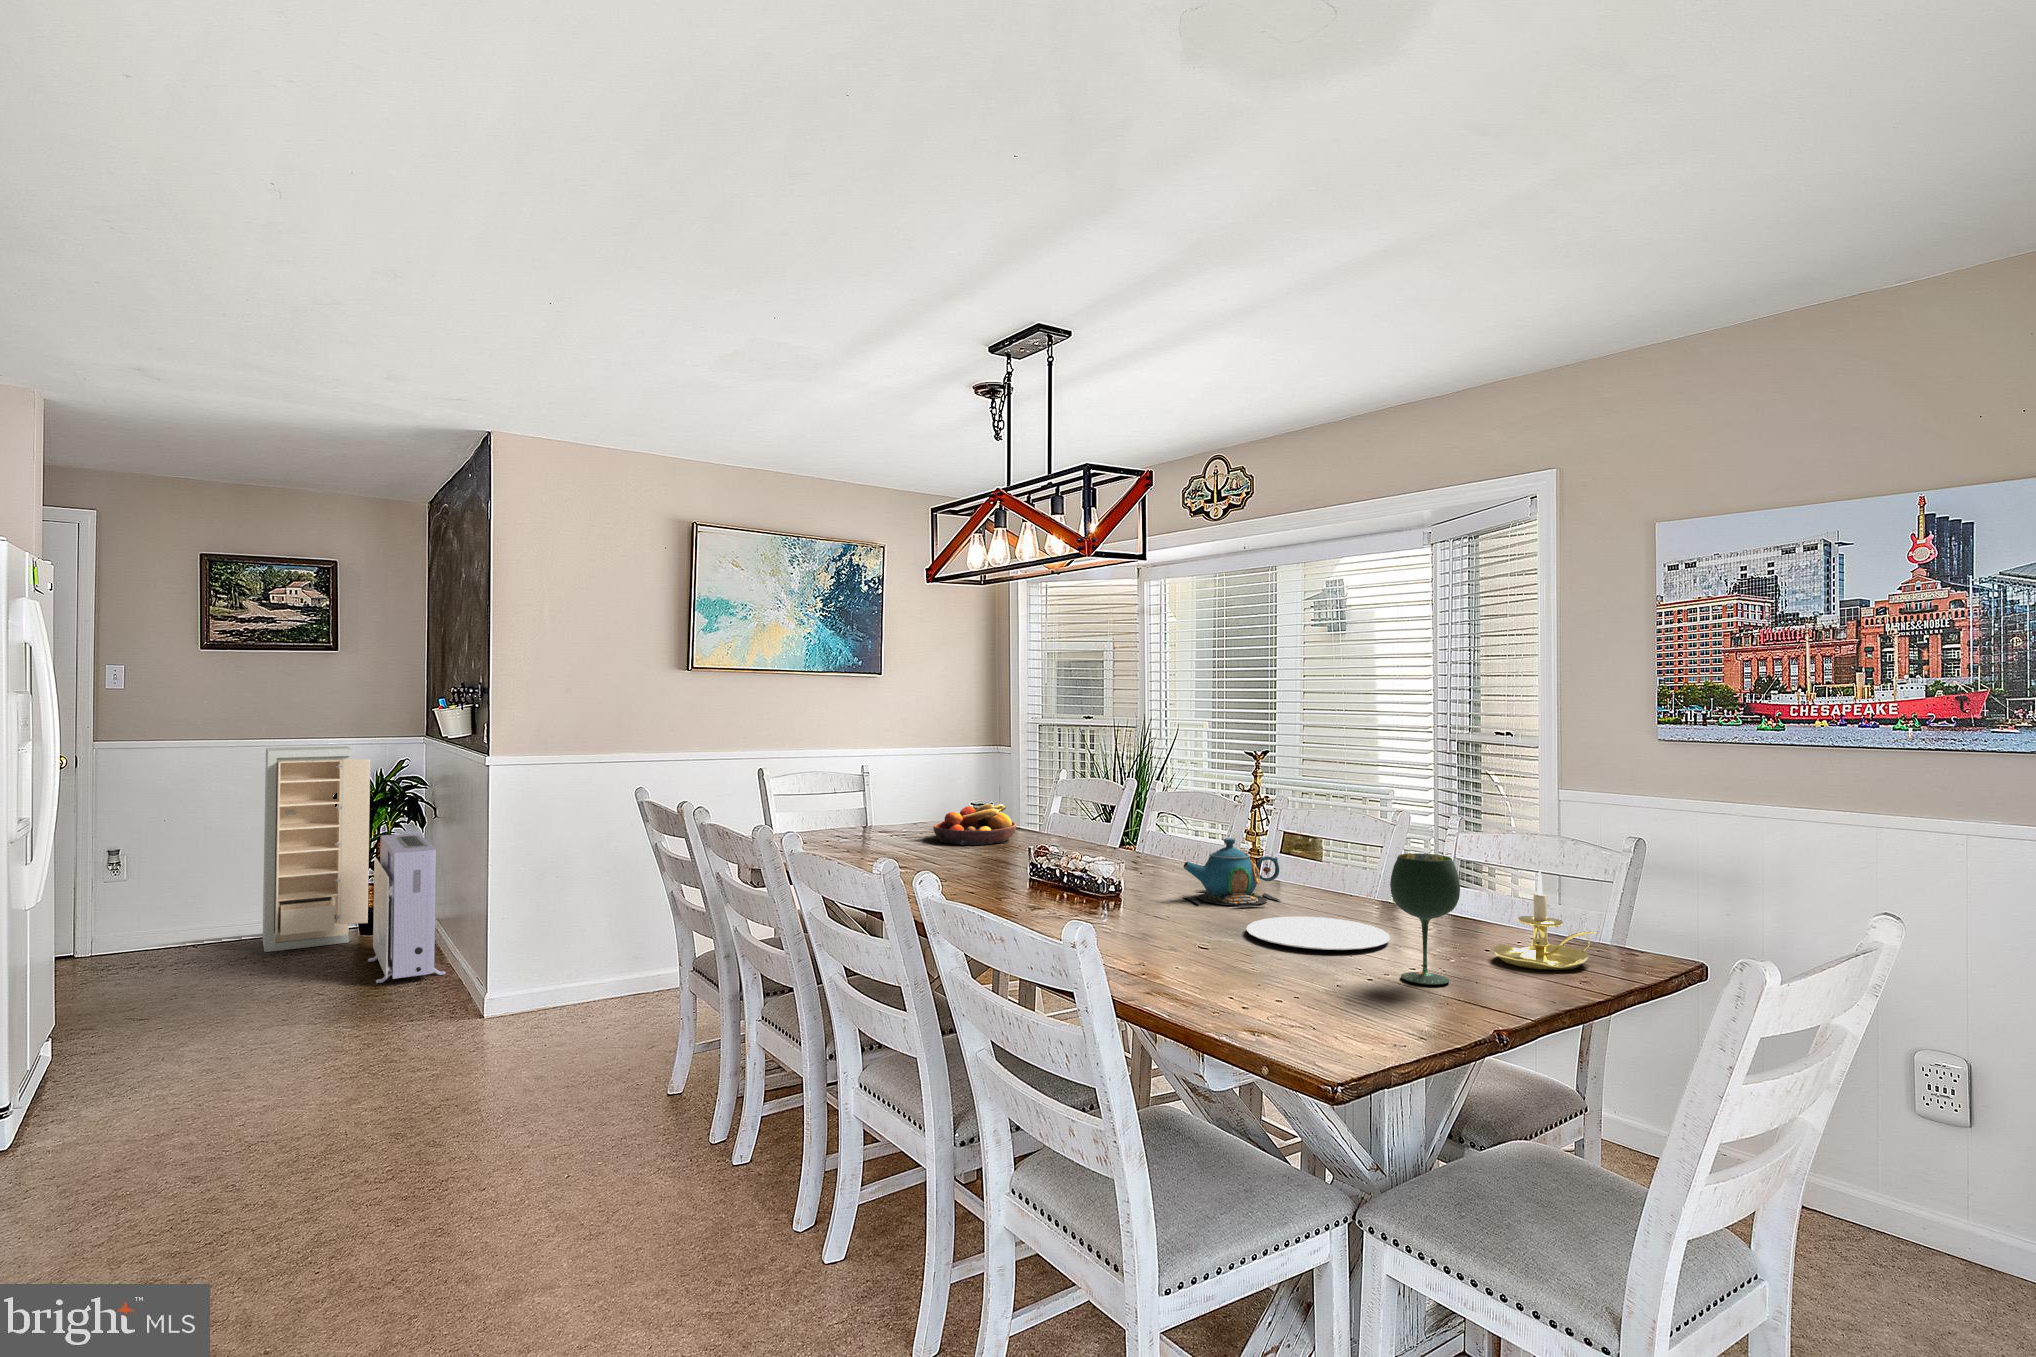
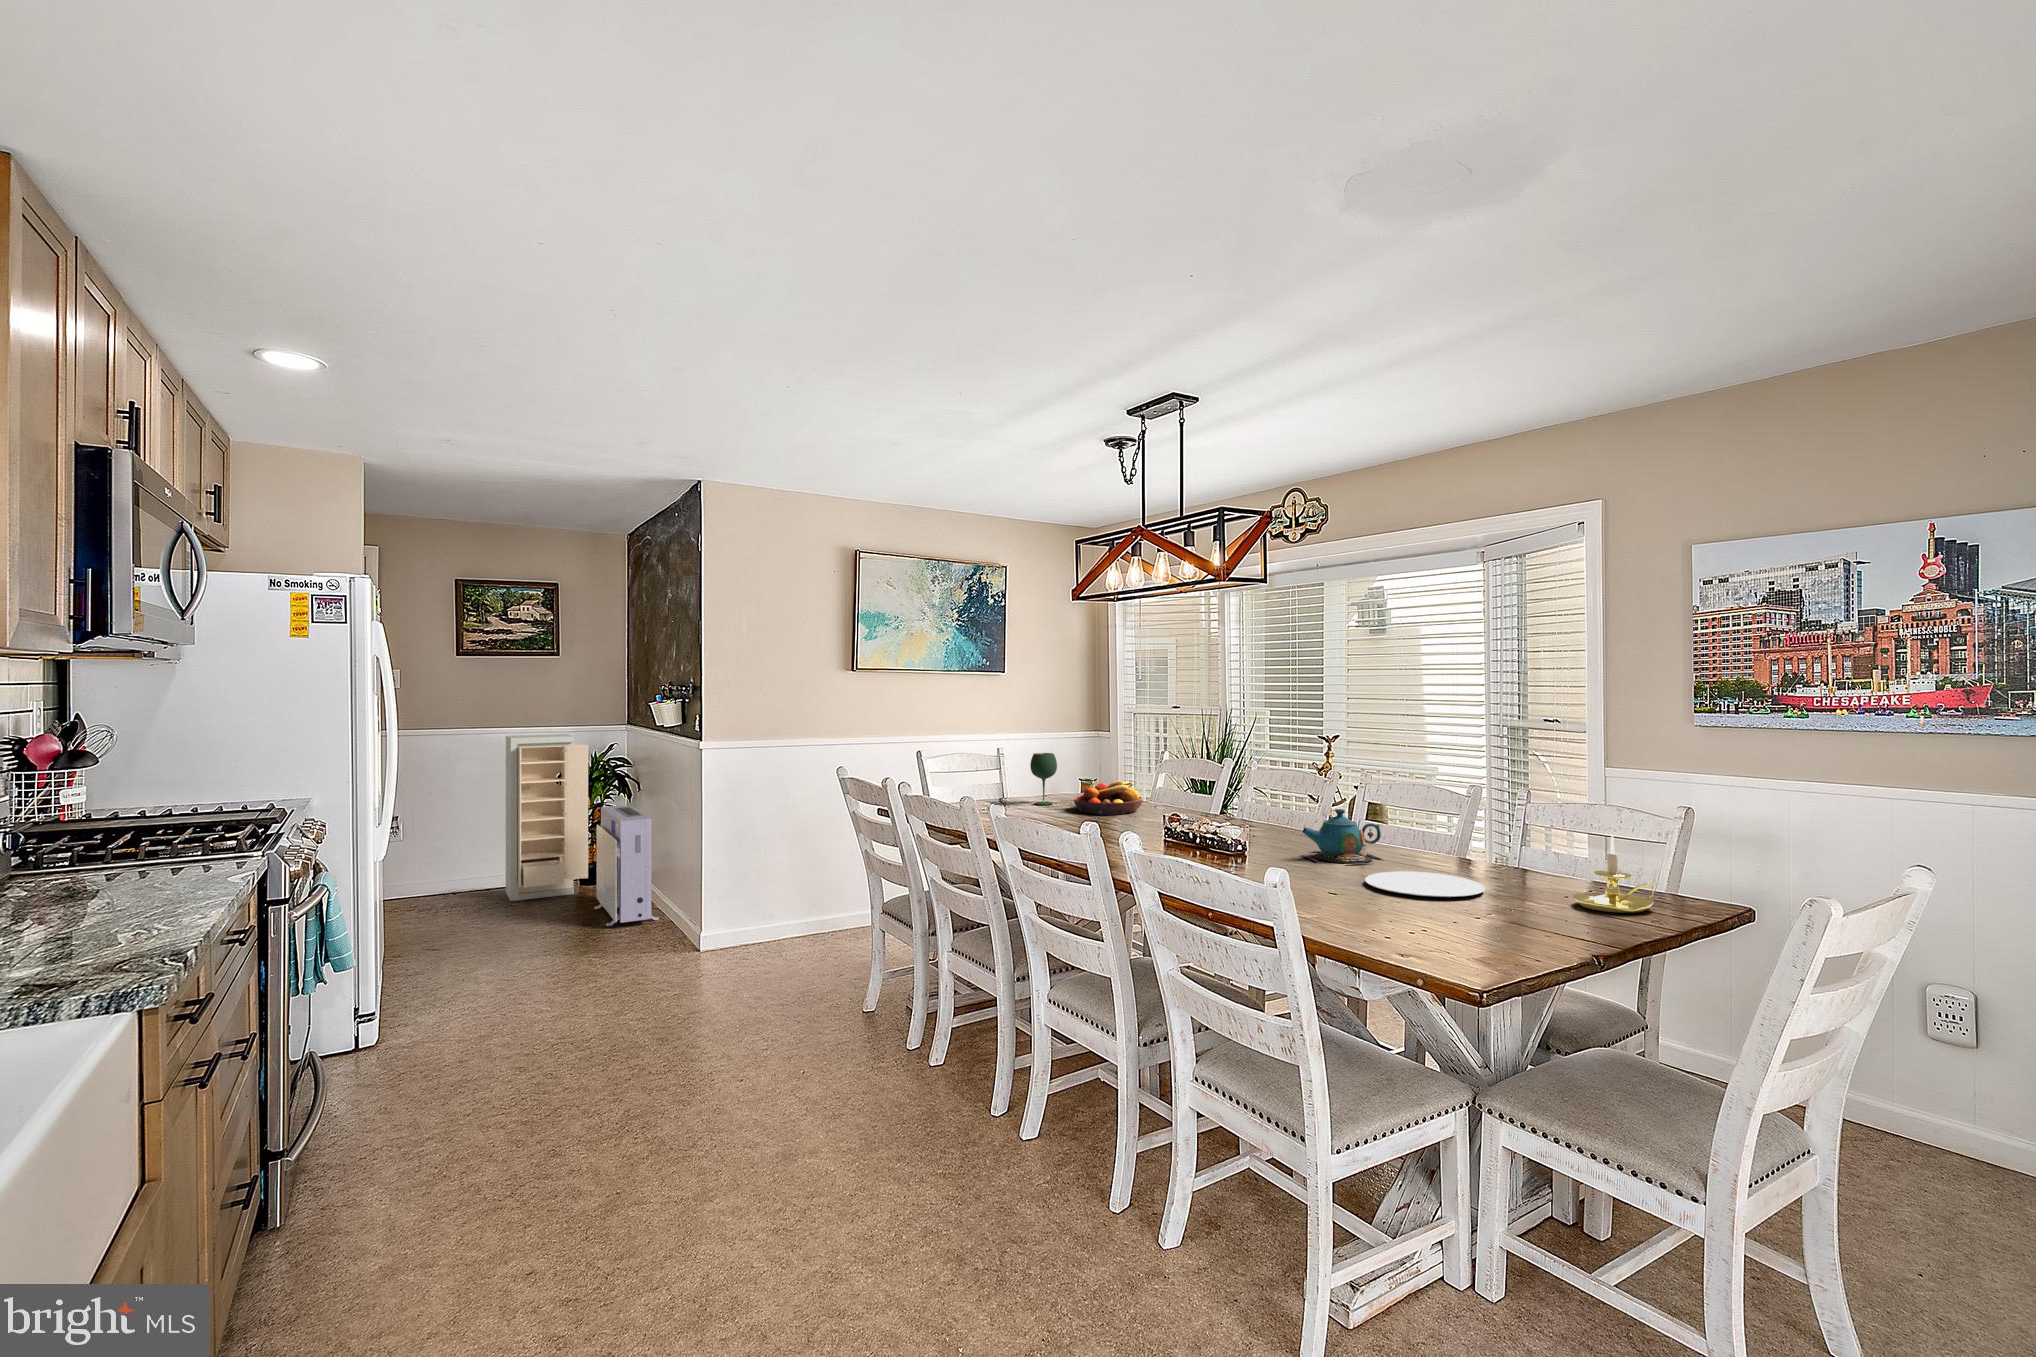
wine glass: present [1390,853,1460,985] -> present [1030,753,1057,805]

